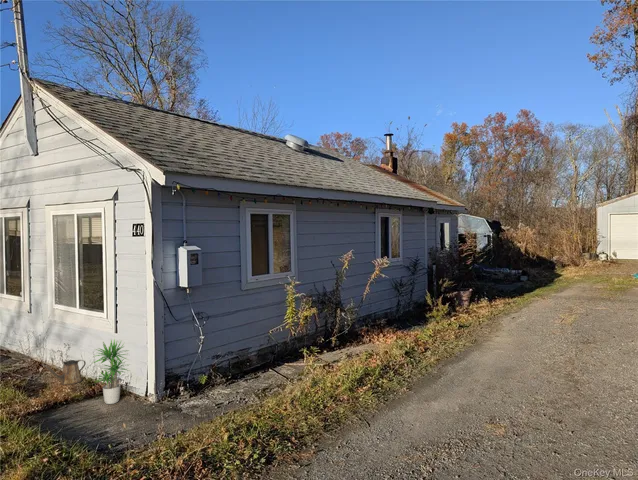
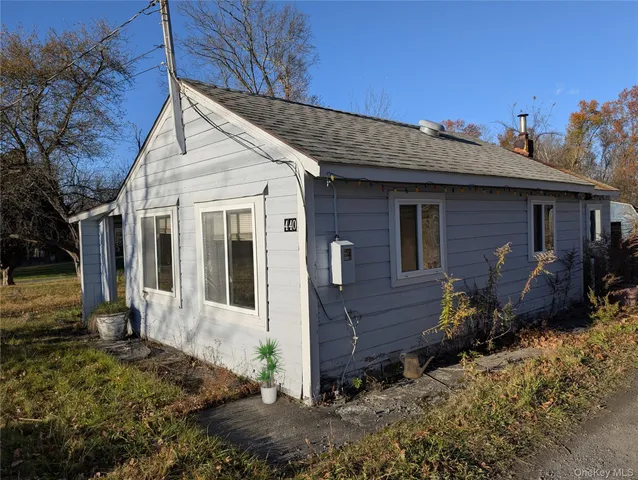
watering can: present [42,360,86,385] -> present [400,353,434,378]

